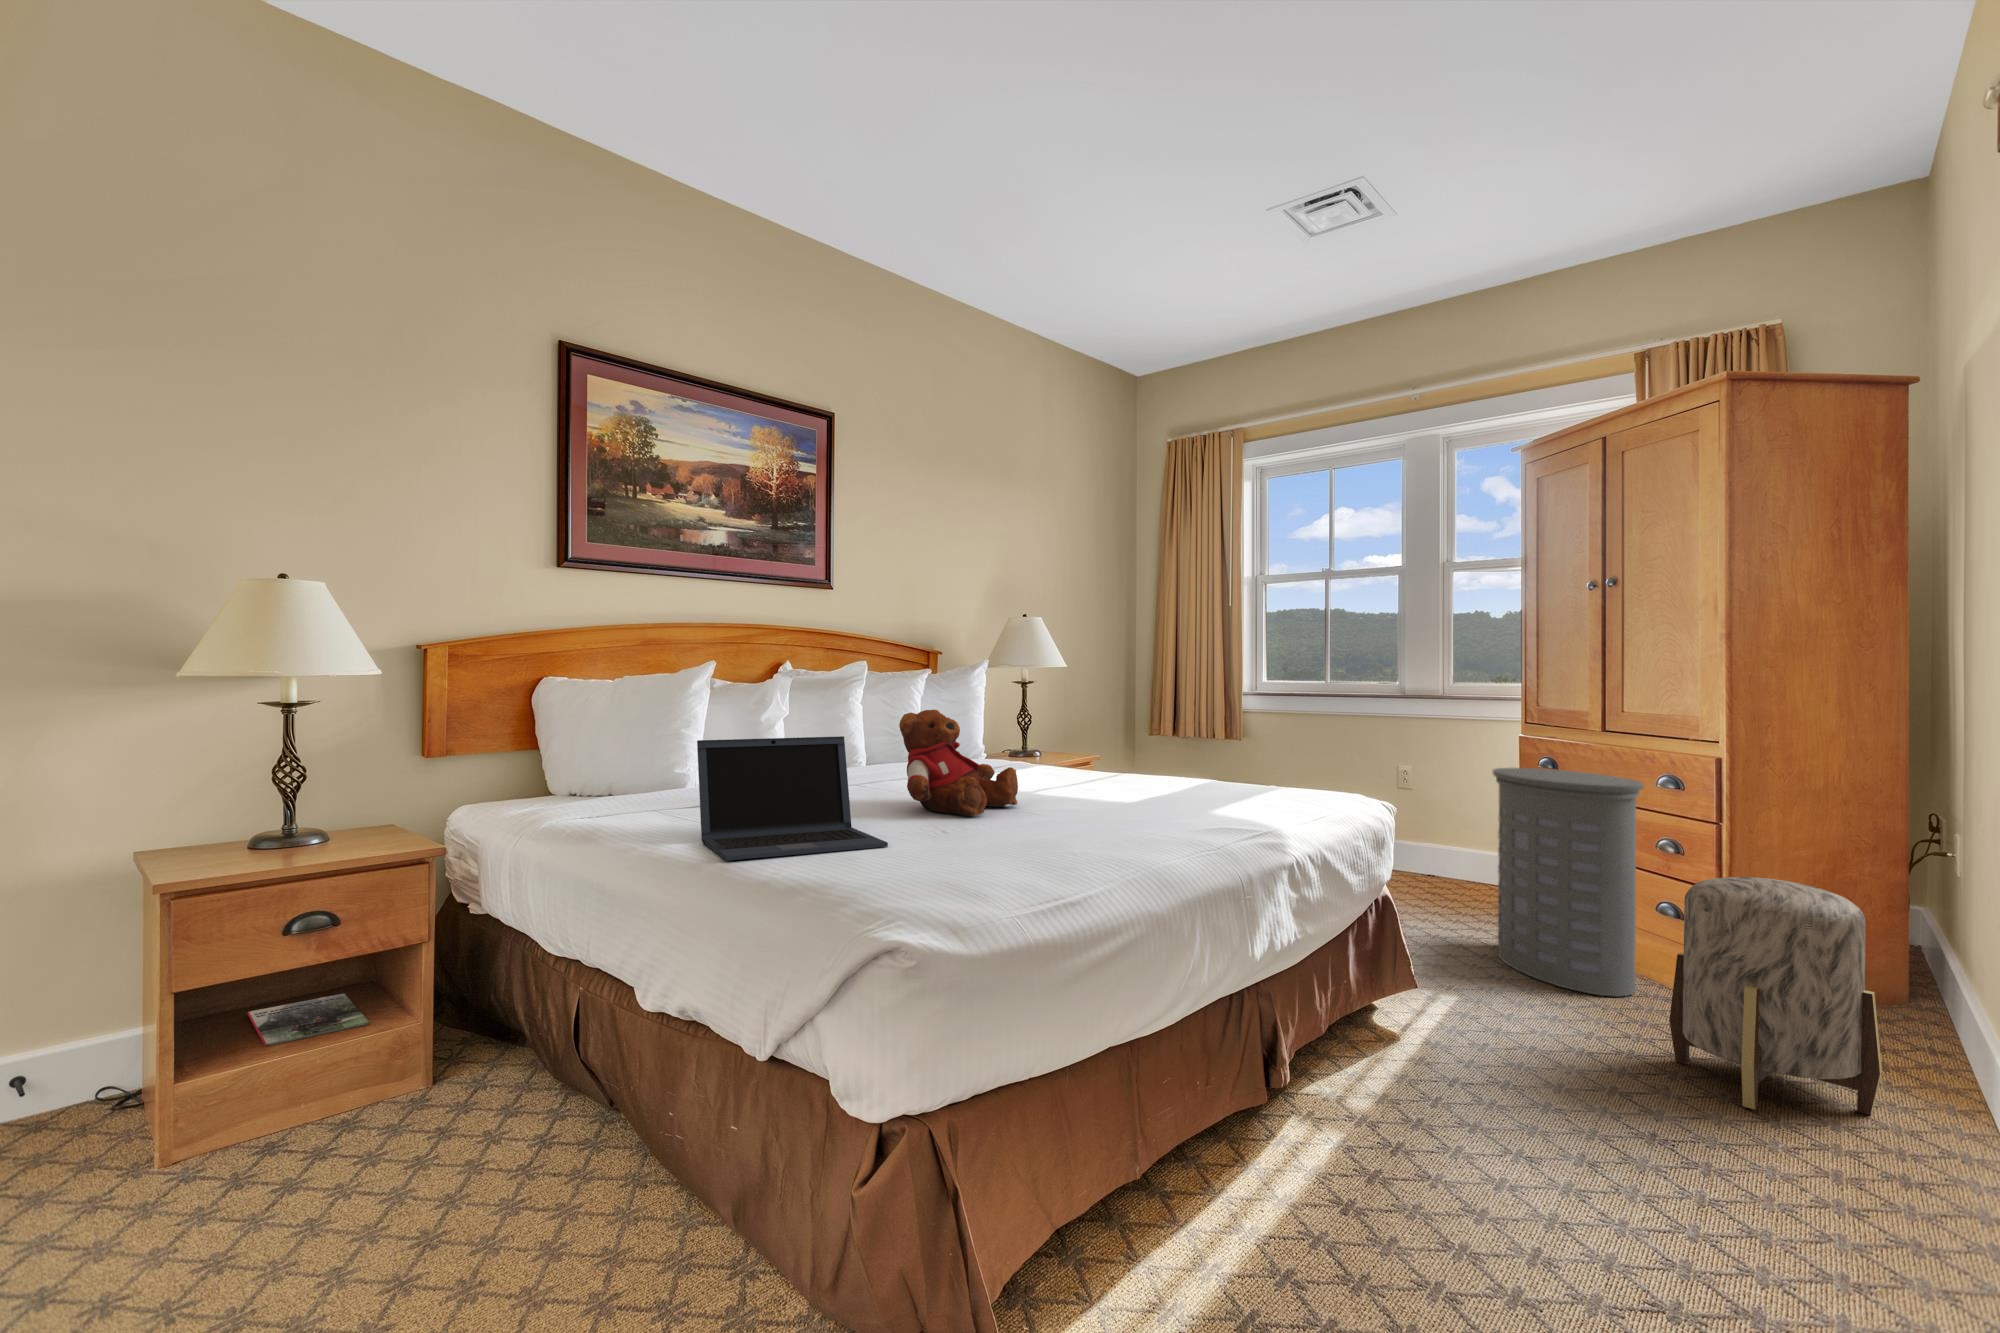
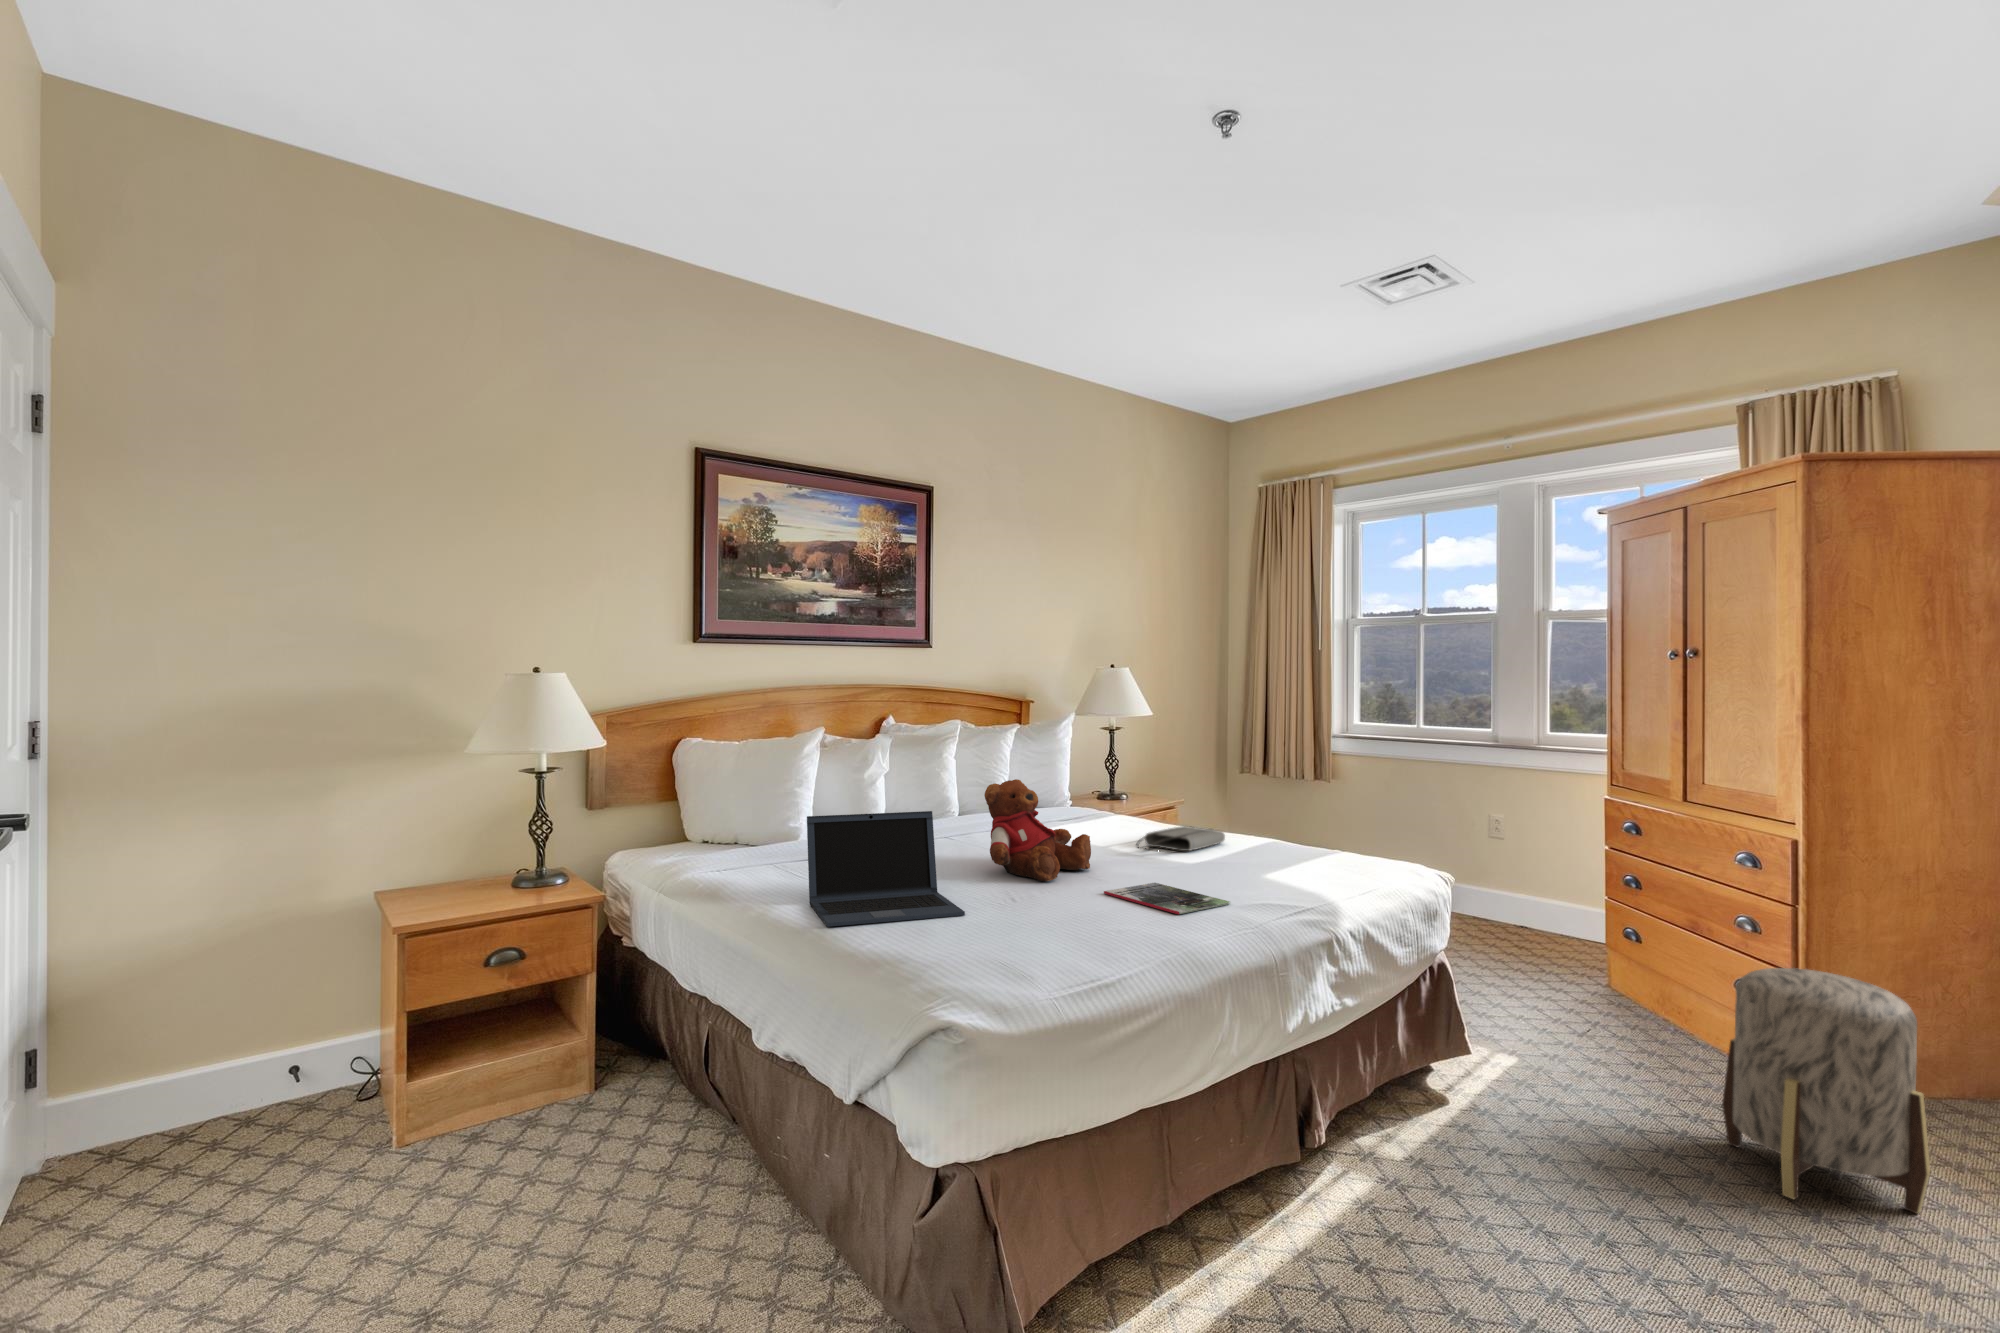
tote bag: none [1062,768,1152,790] -> present [1136,826,1225,851]
laundry hamper: present [1493,768,1644,997] -> none [1571,834,1720,1072]
magazine: present [248,994,369,1046] -> present [1104,883,1230,914]

